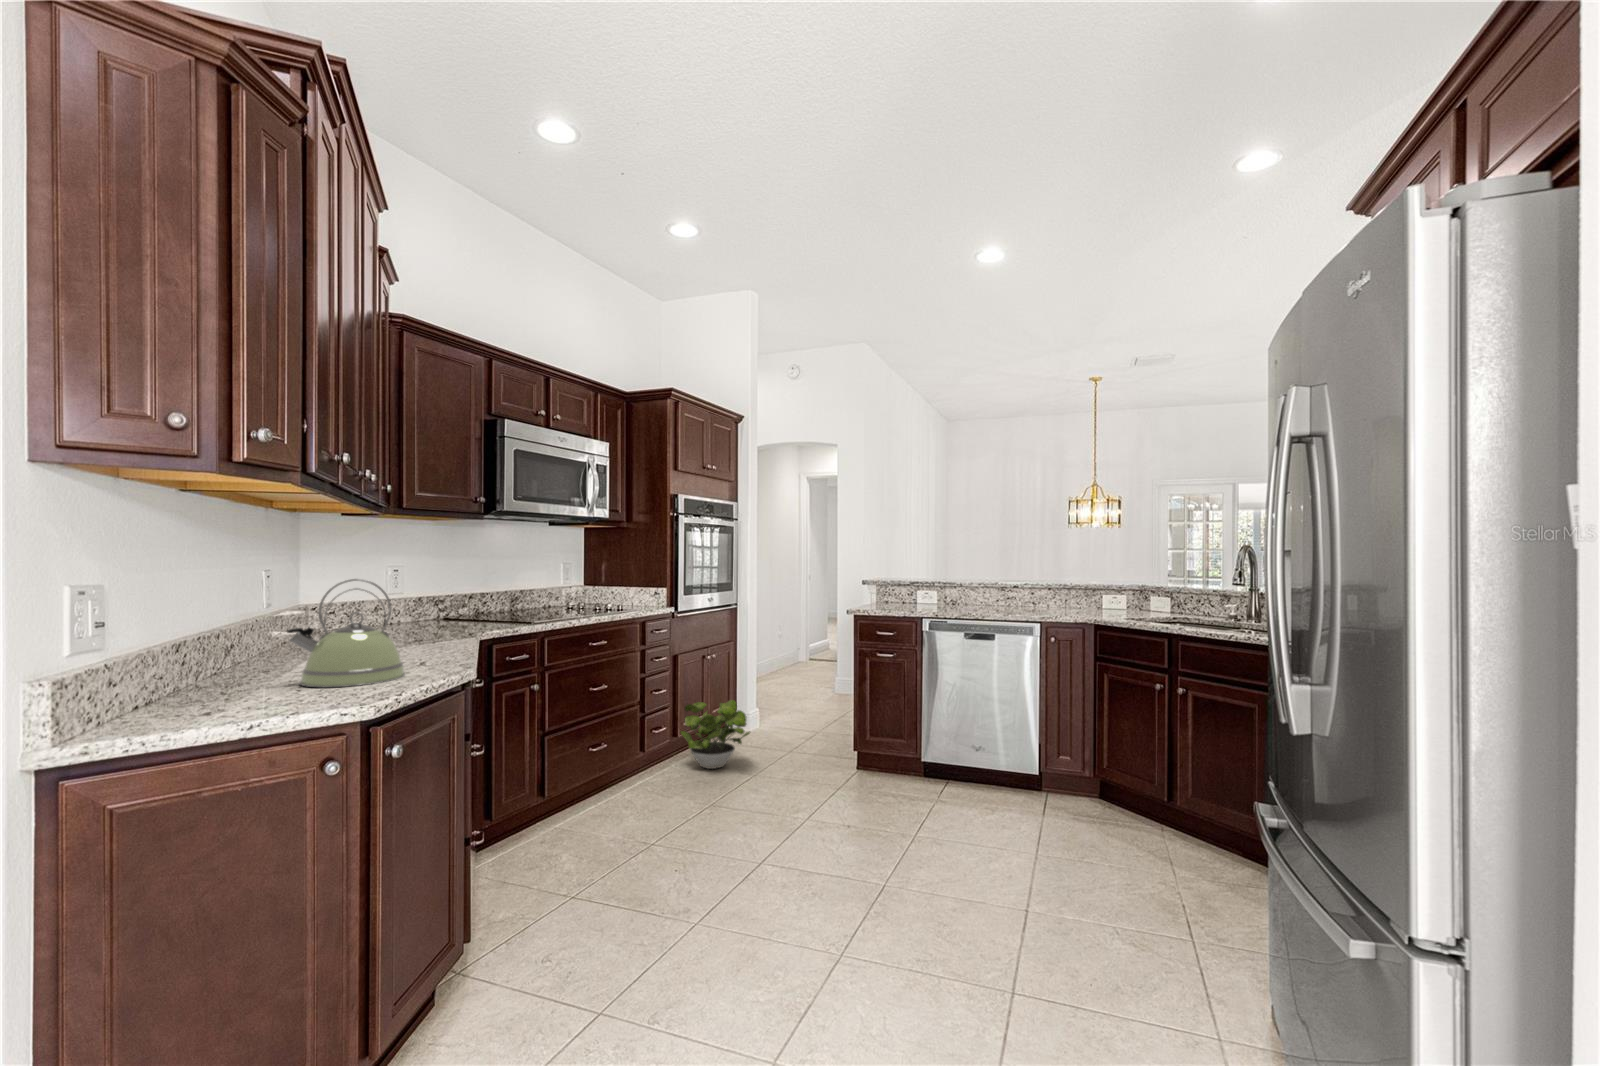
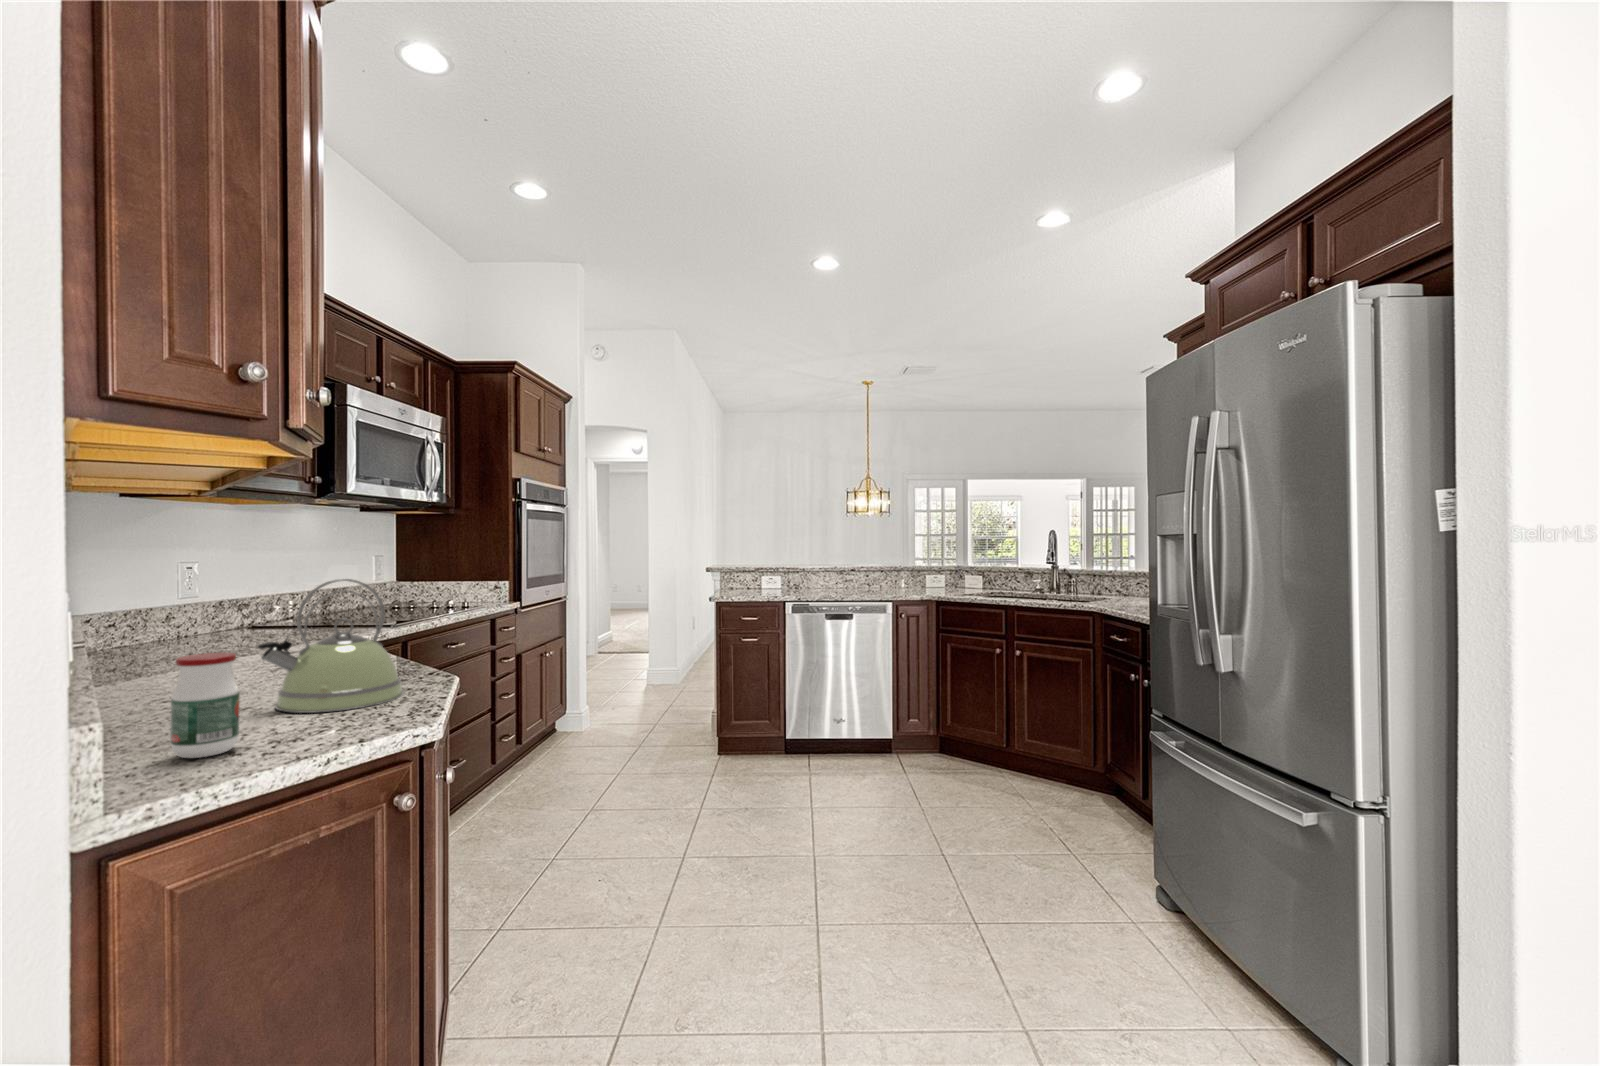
jar: none [161,633,216,713] -> present [170,653,240,758]
potted plant: present [680,700,750,769] -> none [535,697,615,774]

